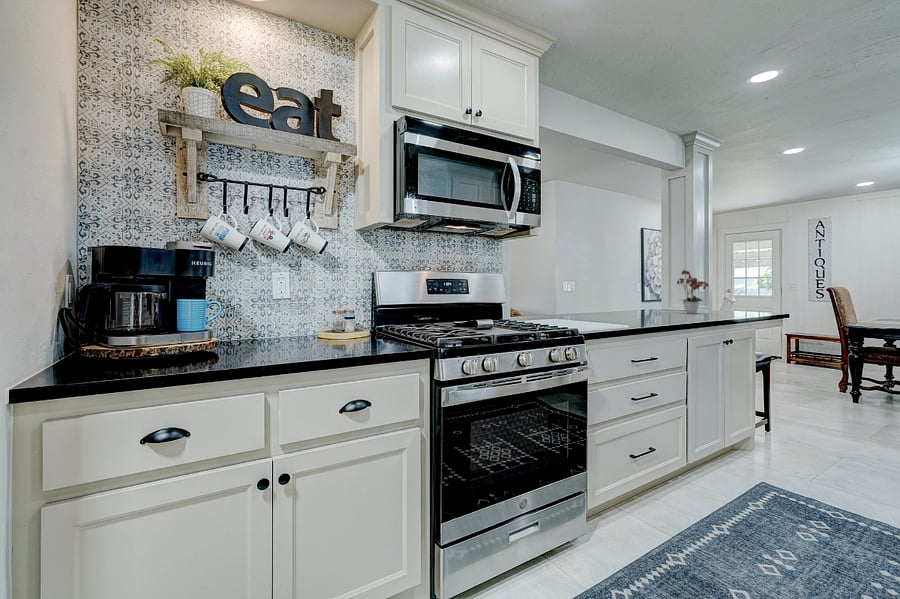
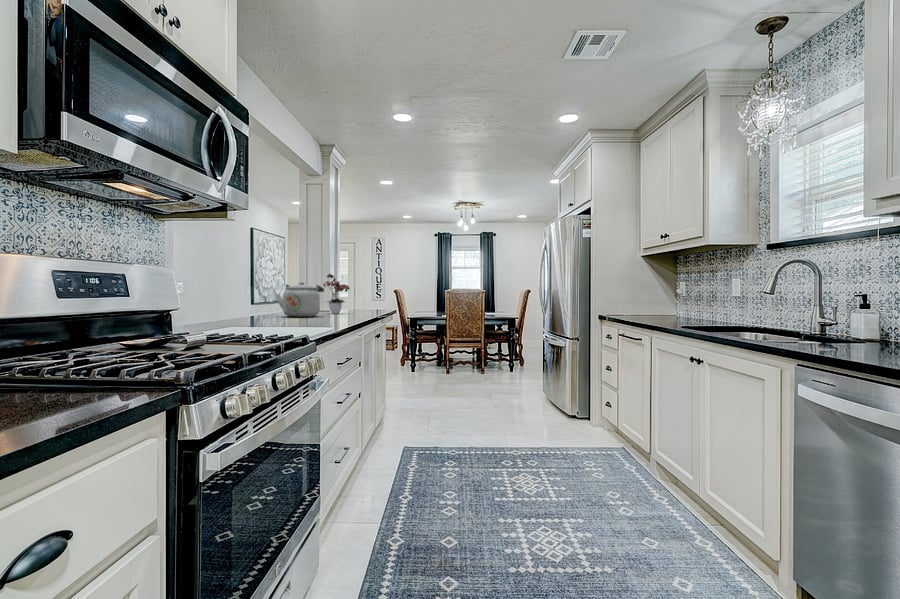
kettle: none [620,280,669,315] -> present [277,282,324,317]

